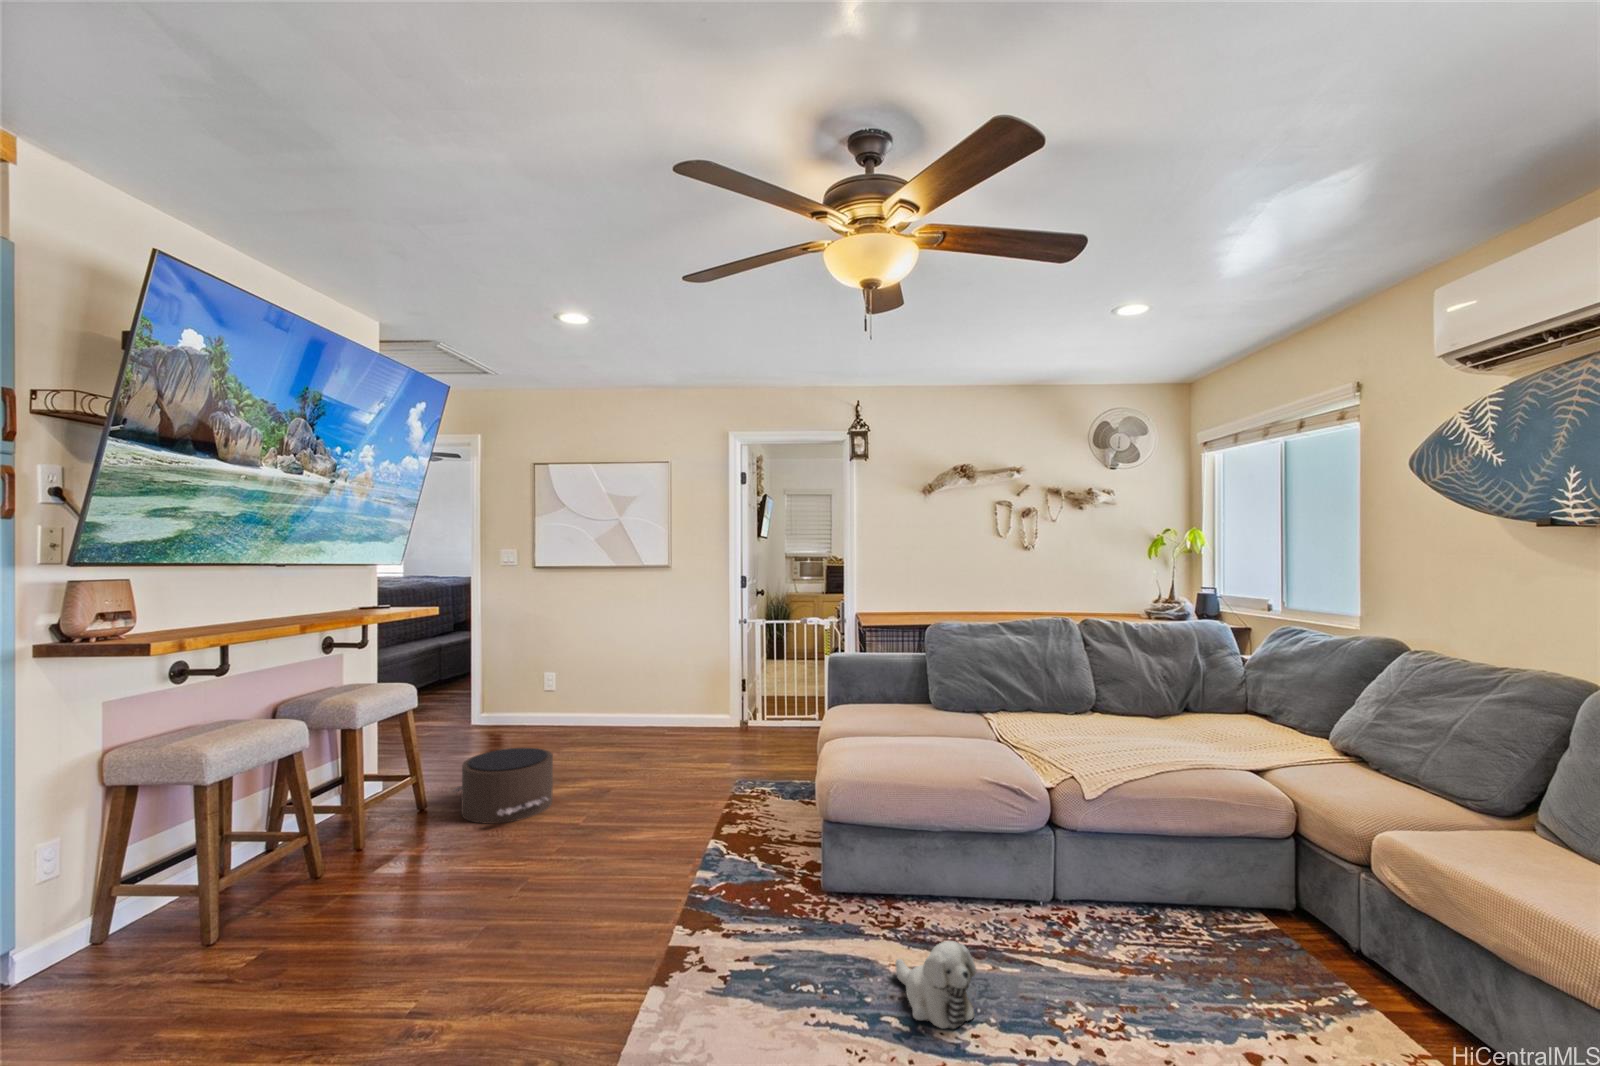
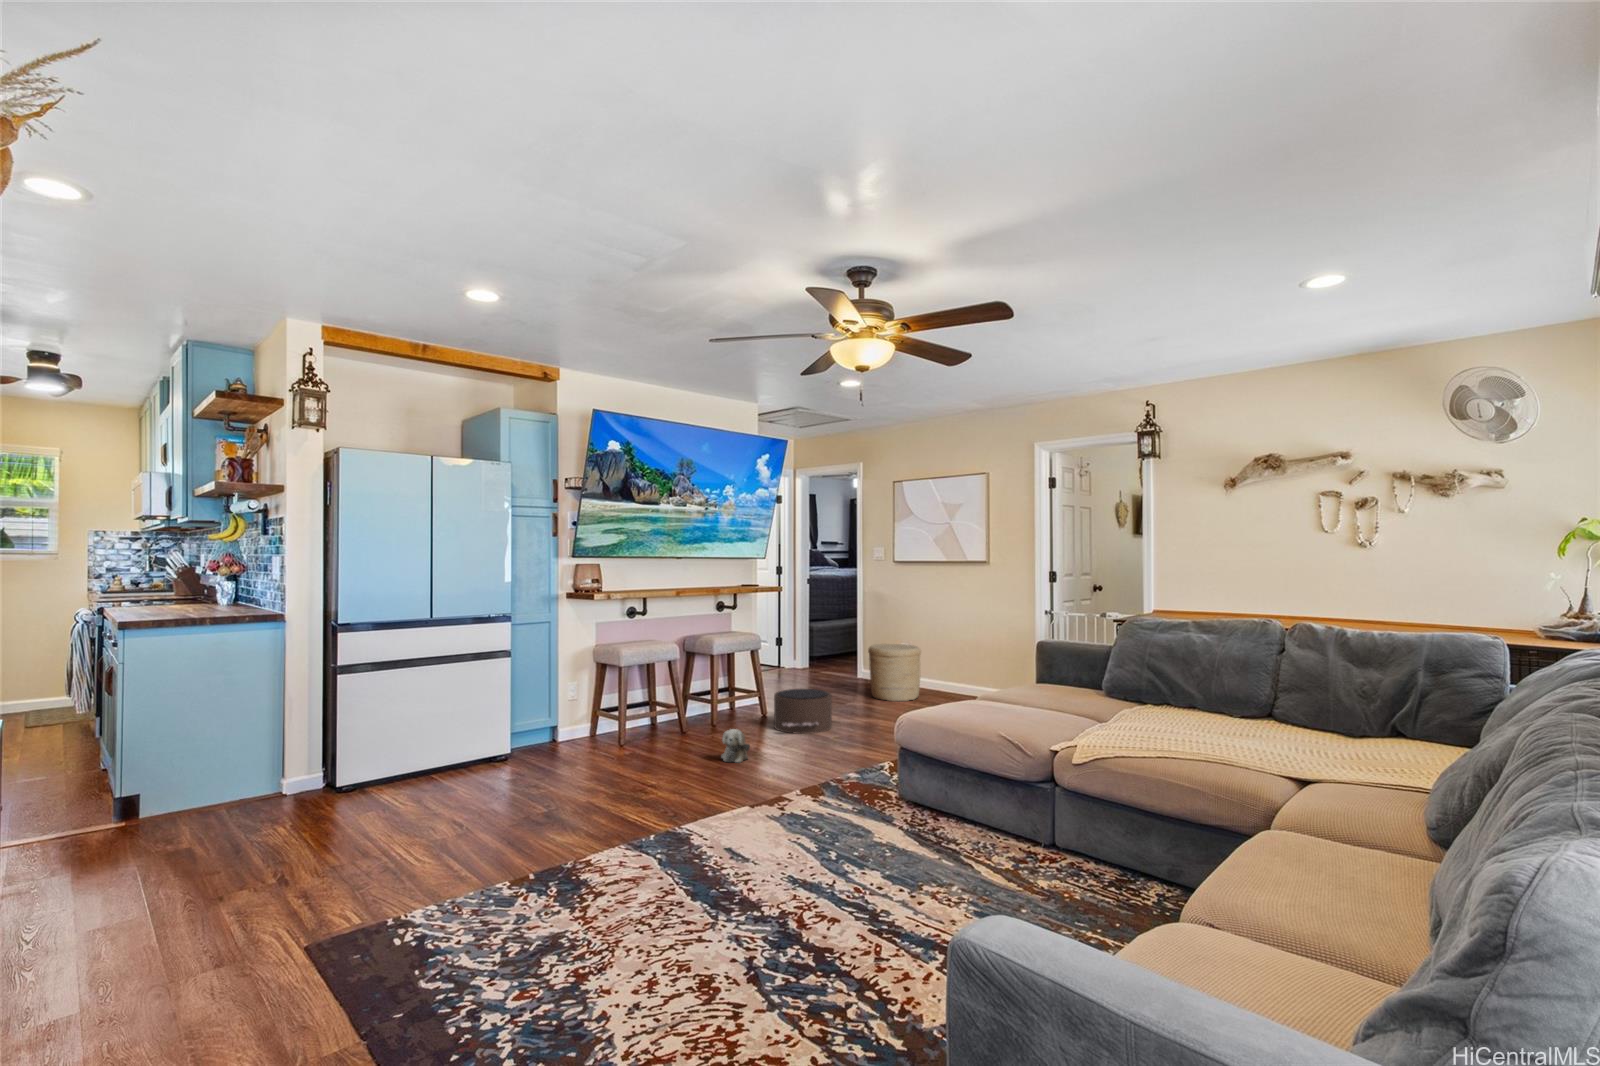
woven basket: none [529,666,598,741] -> present [868,644,921,701]
plush toy: present [895,941,976,1029] -> present [721,729,750,762]

